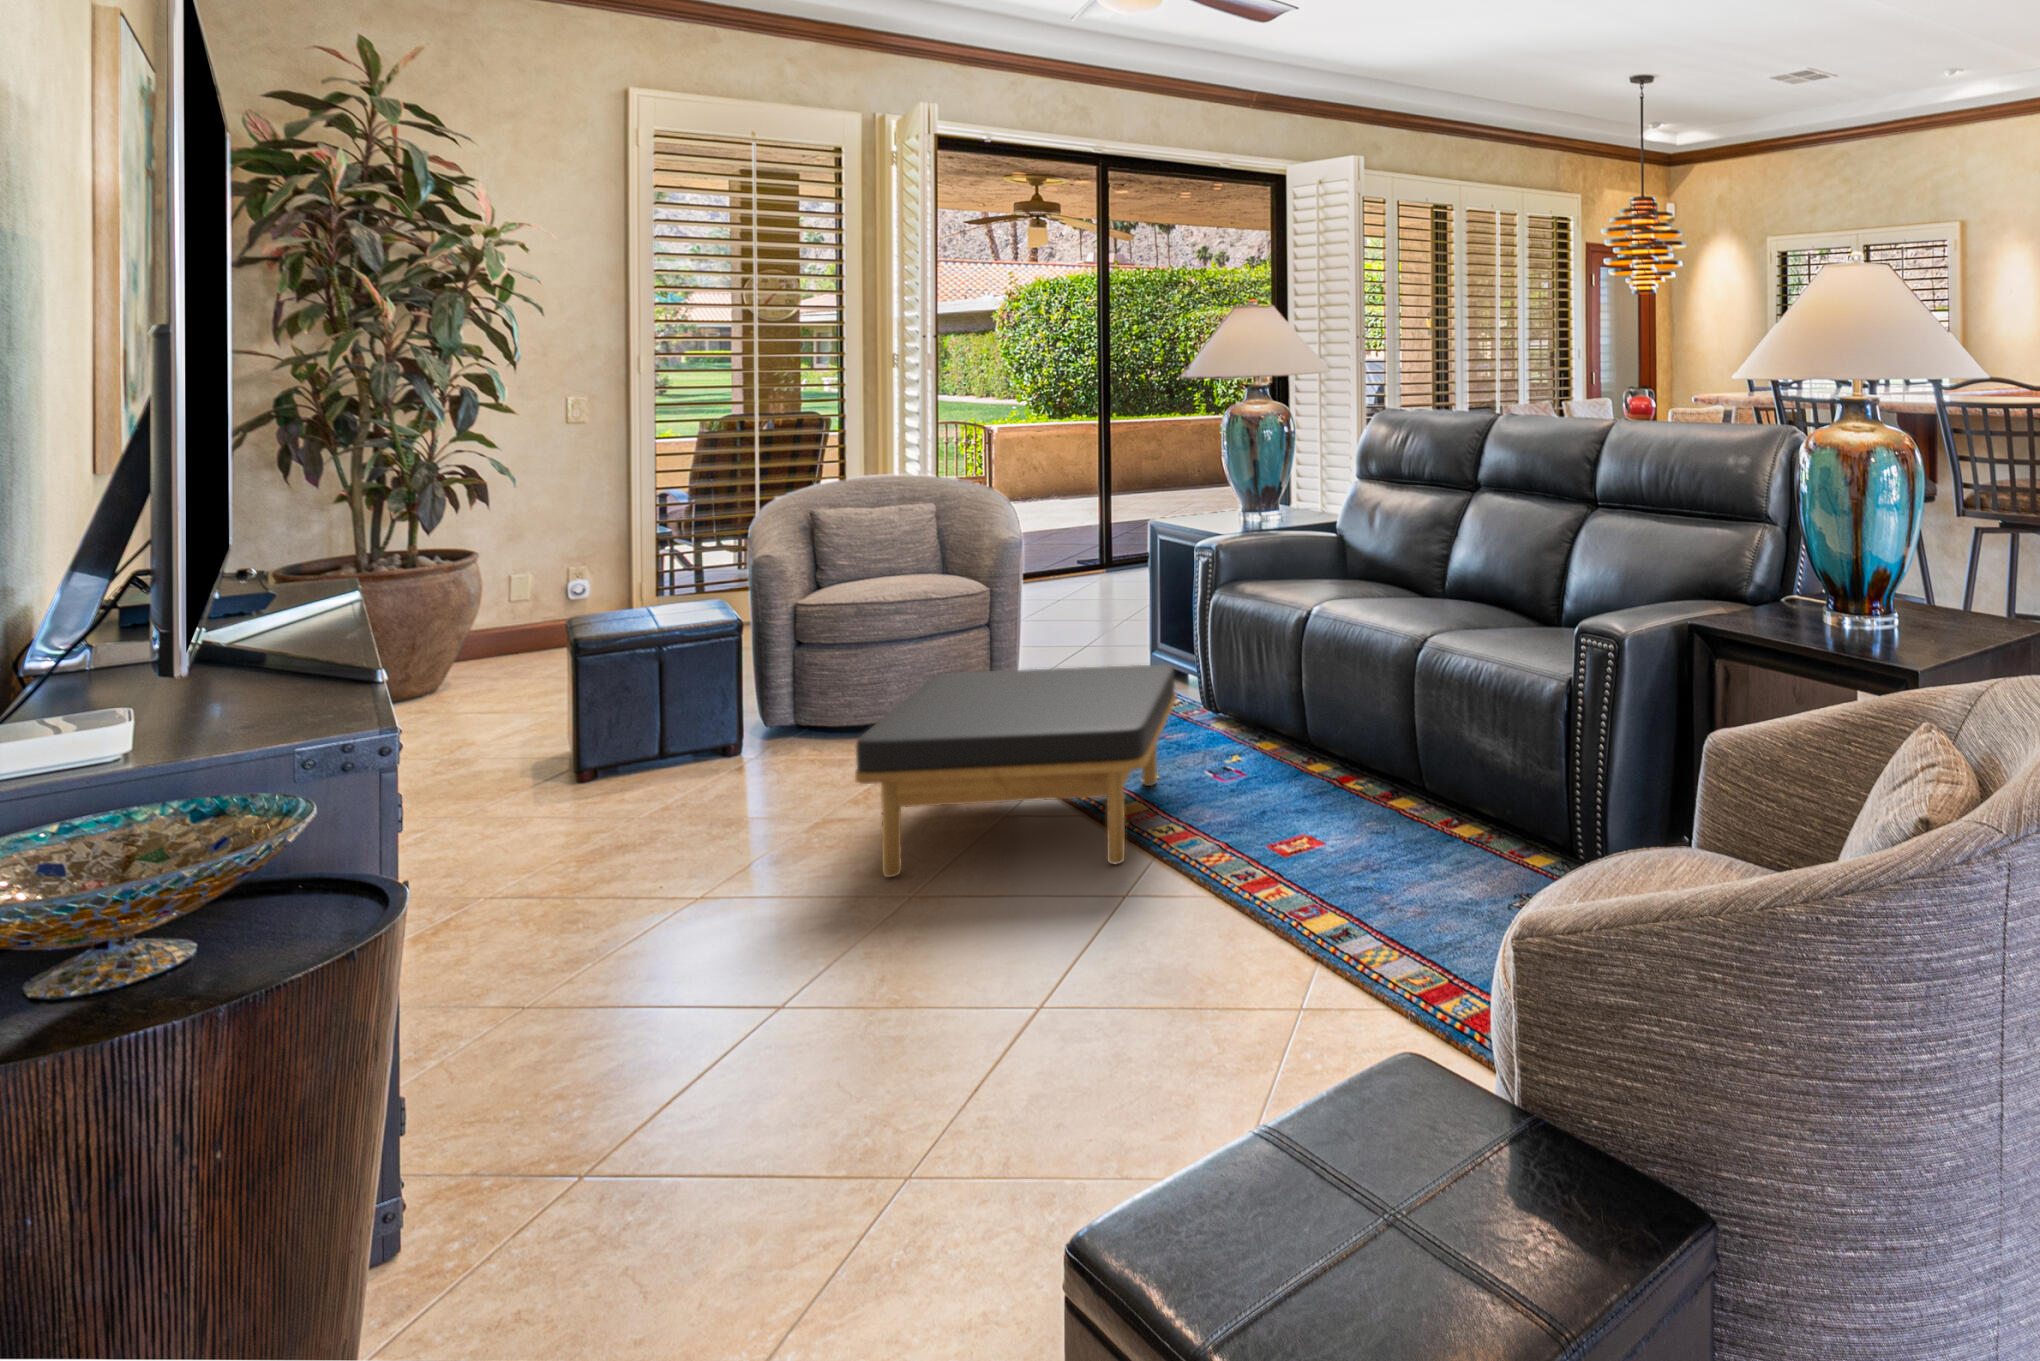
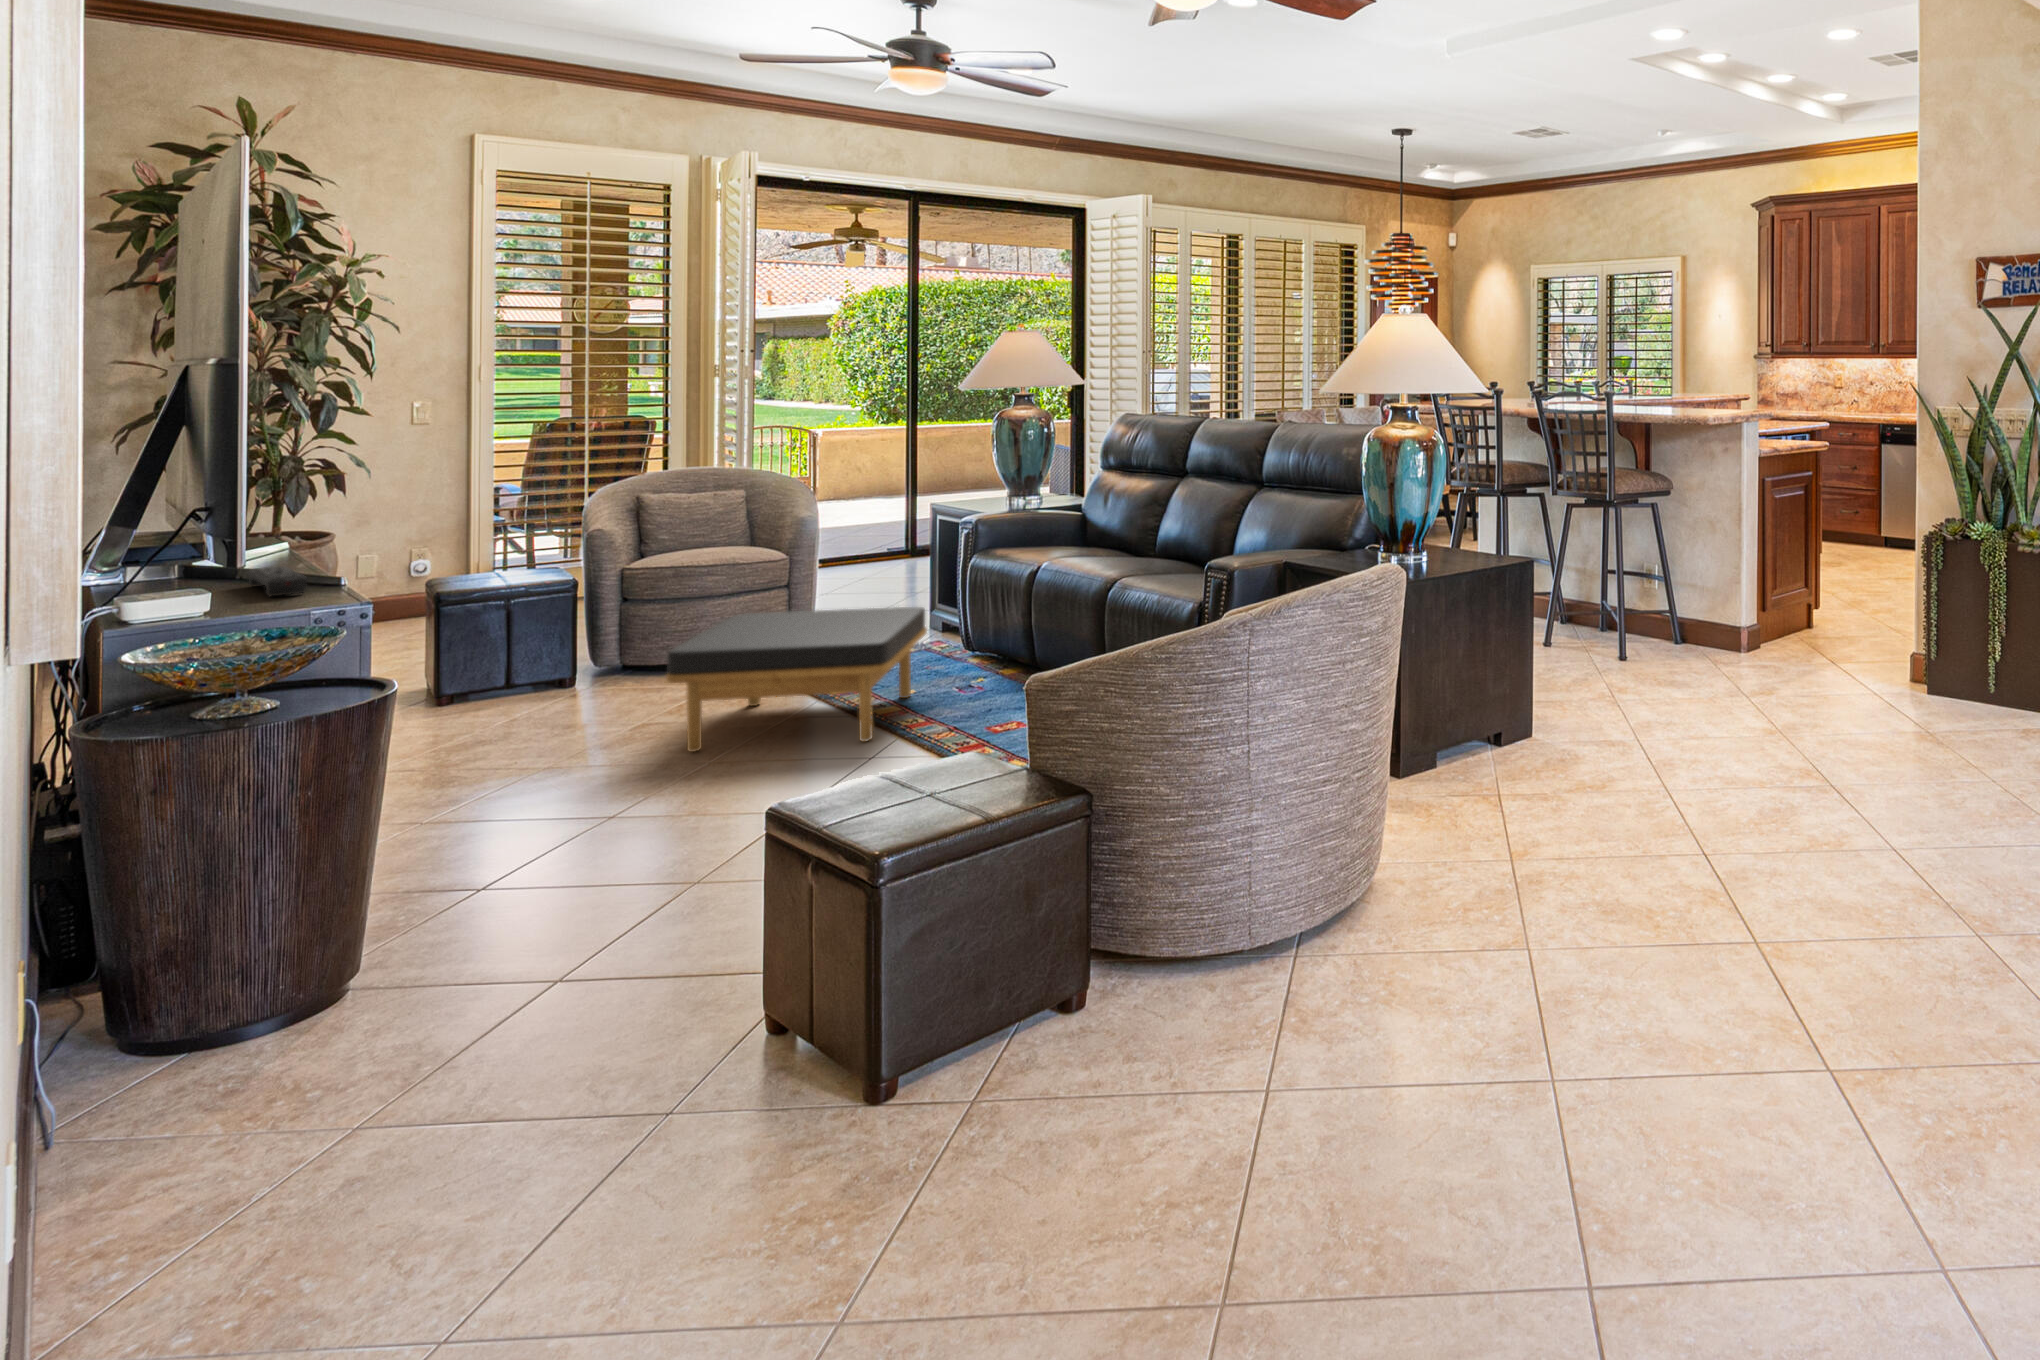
remote control: none [244,653,317,717] -> present [248,566,307,597]

